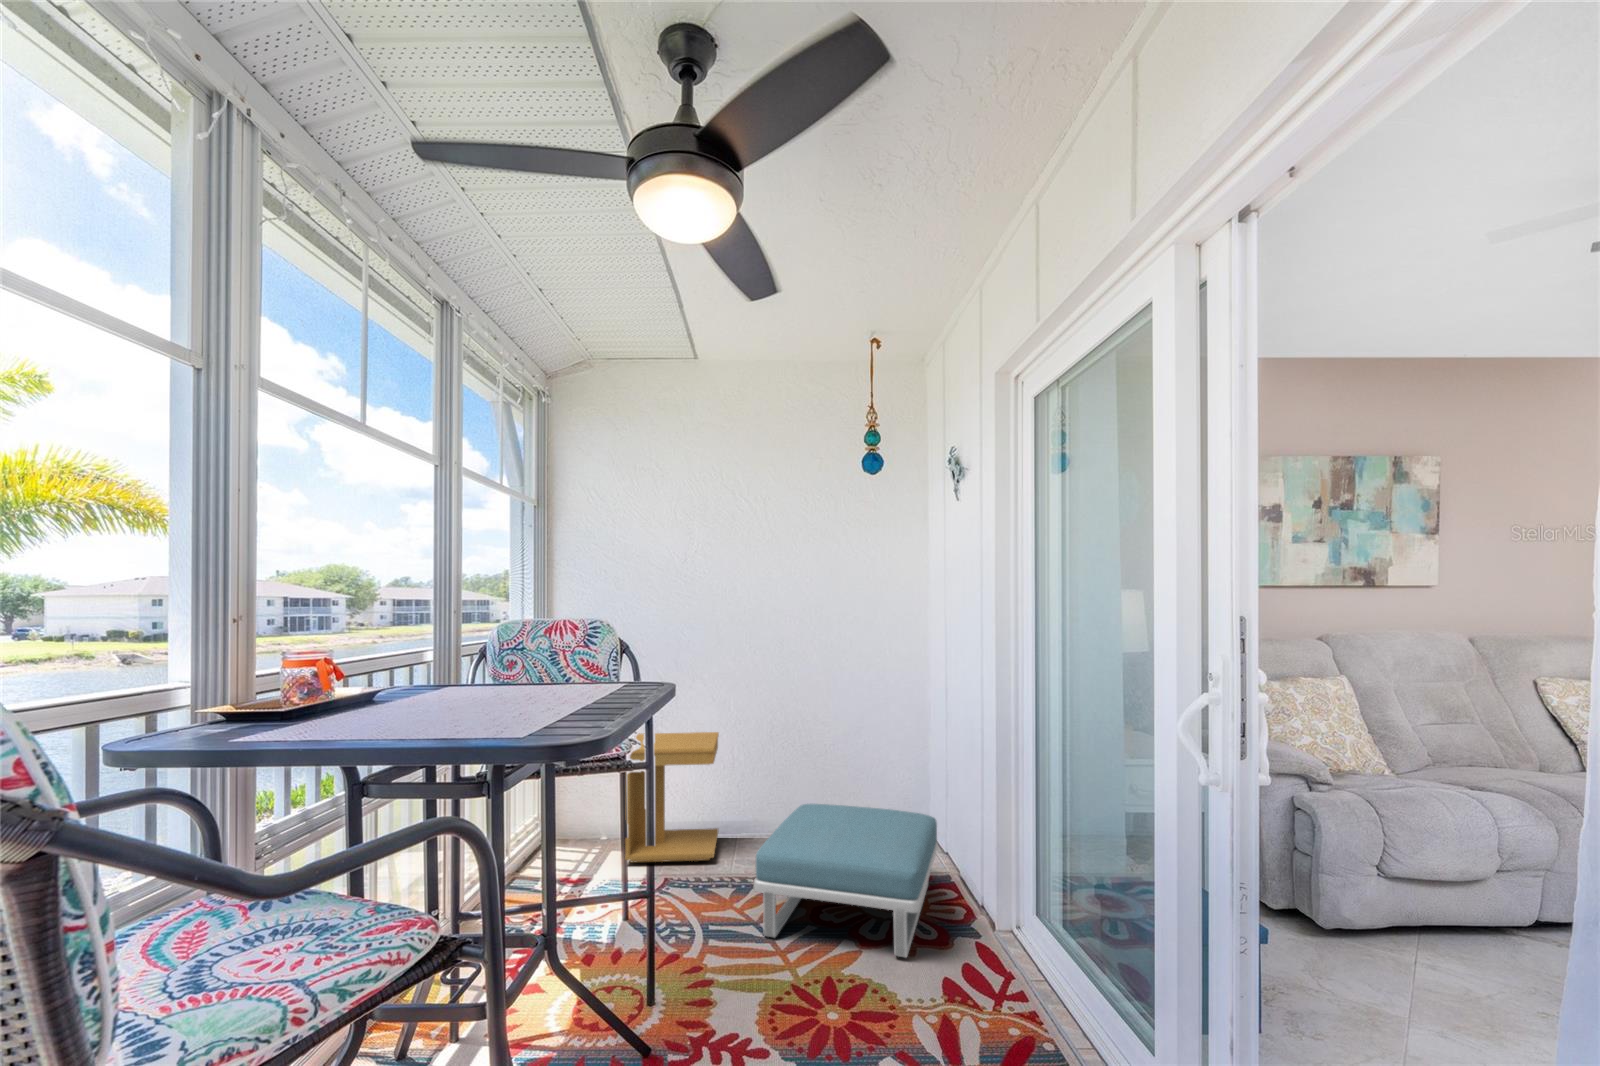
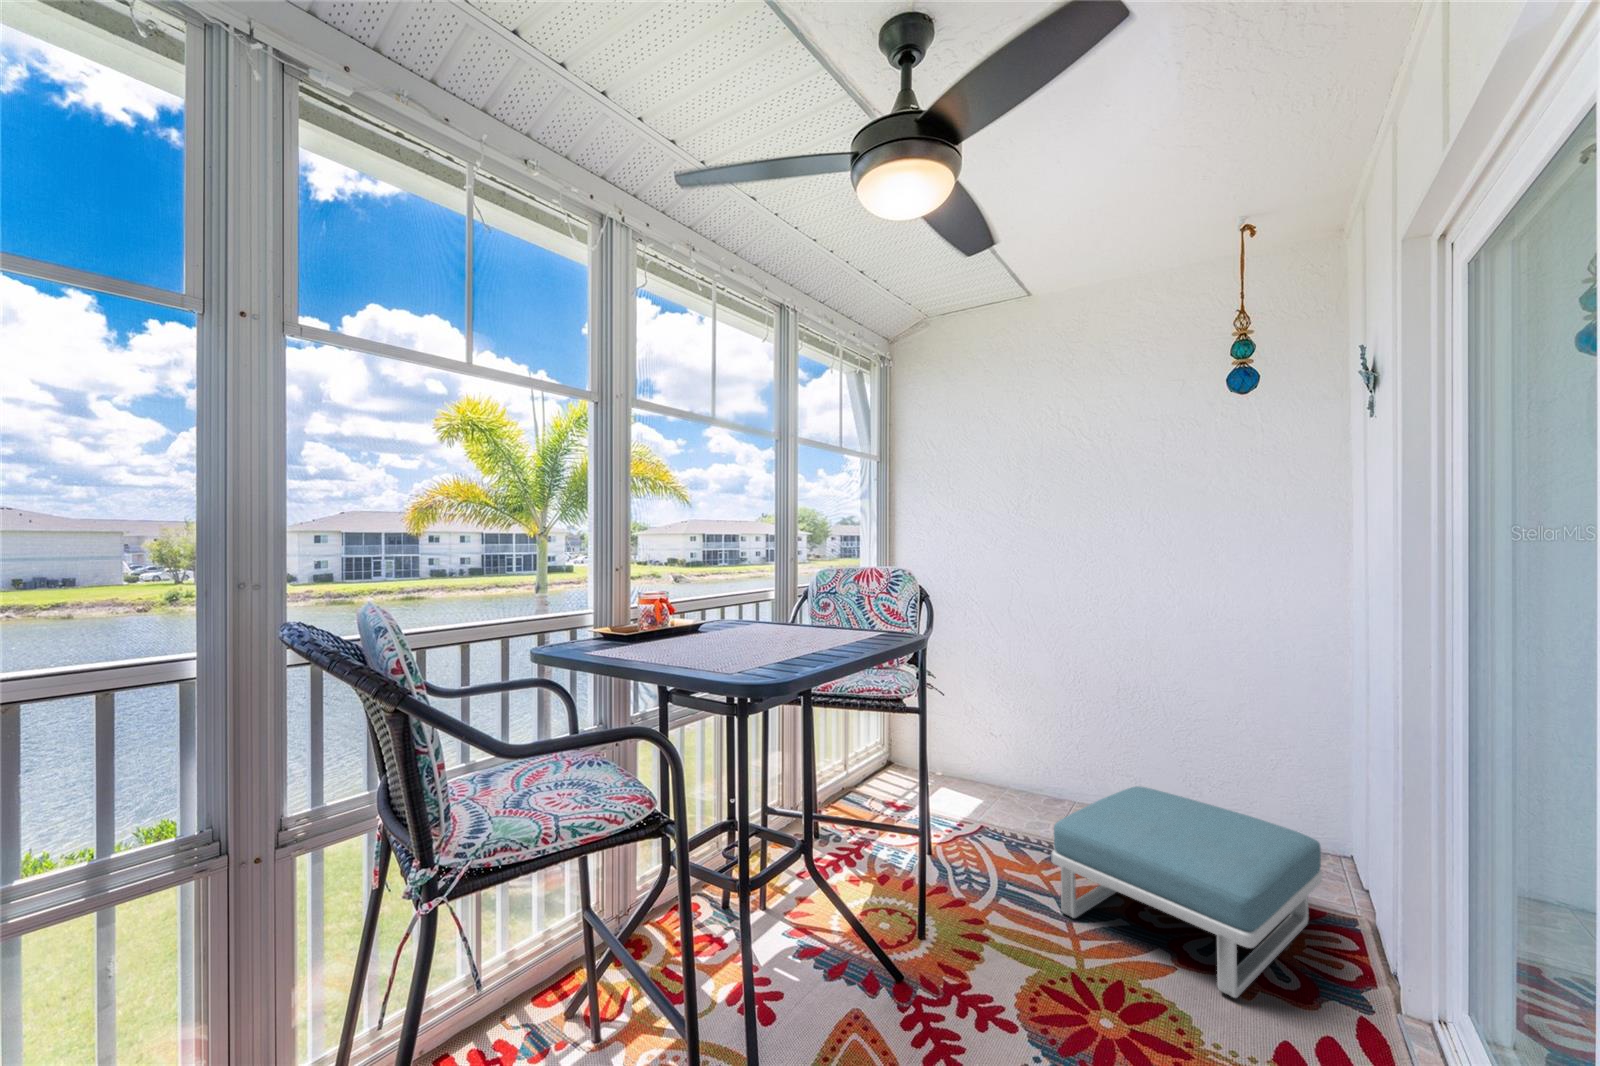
side table: present [625,732,719,862] -> none [950,684,1054,821]

